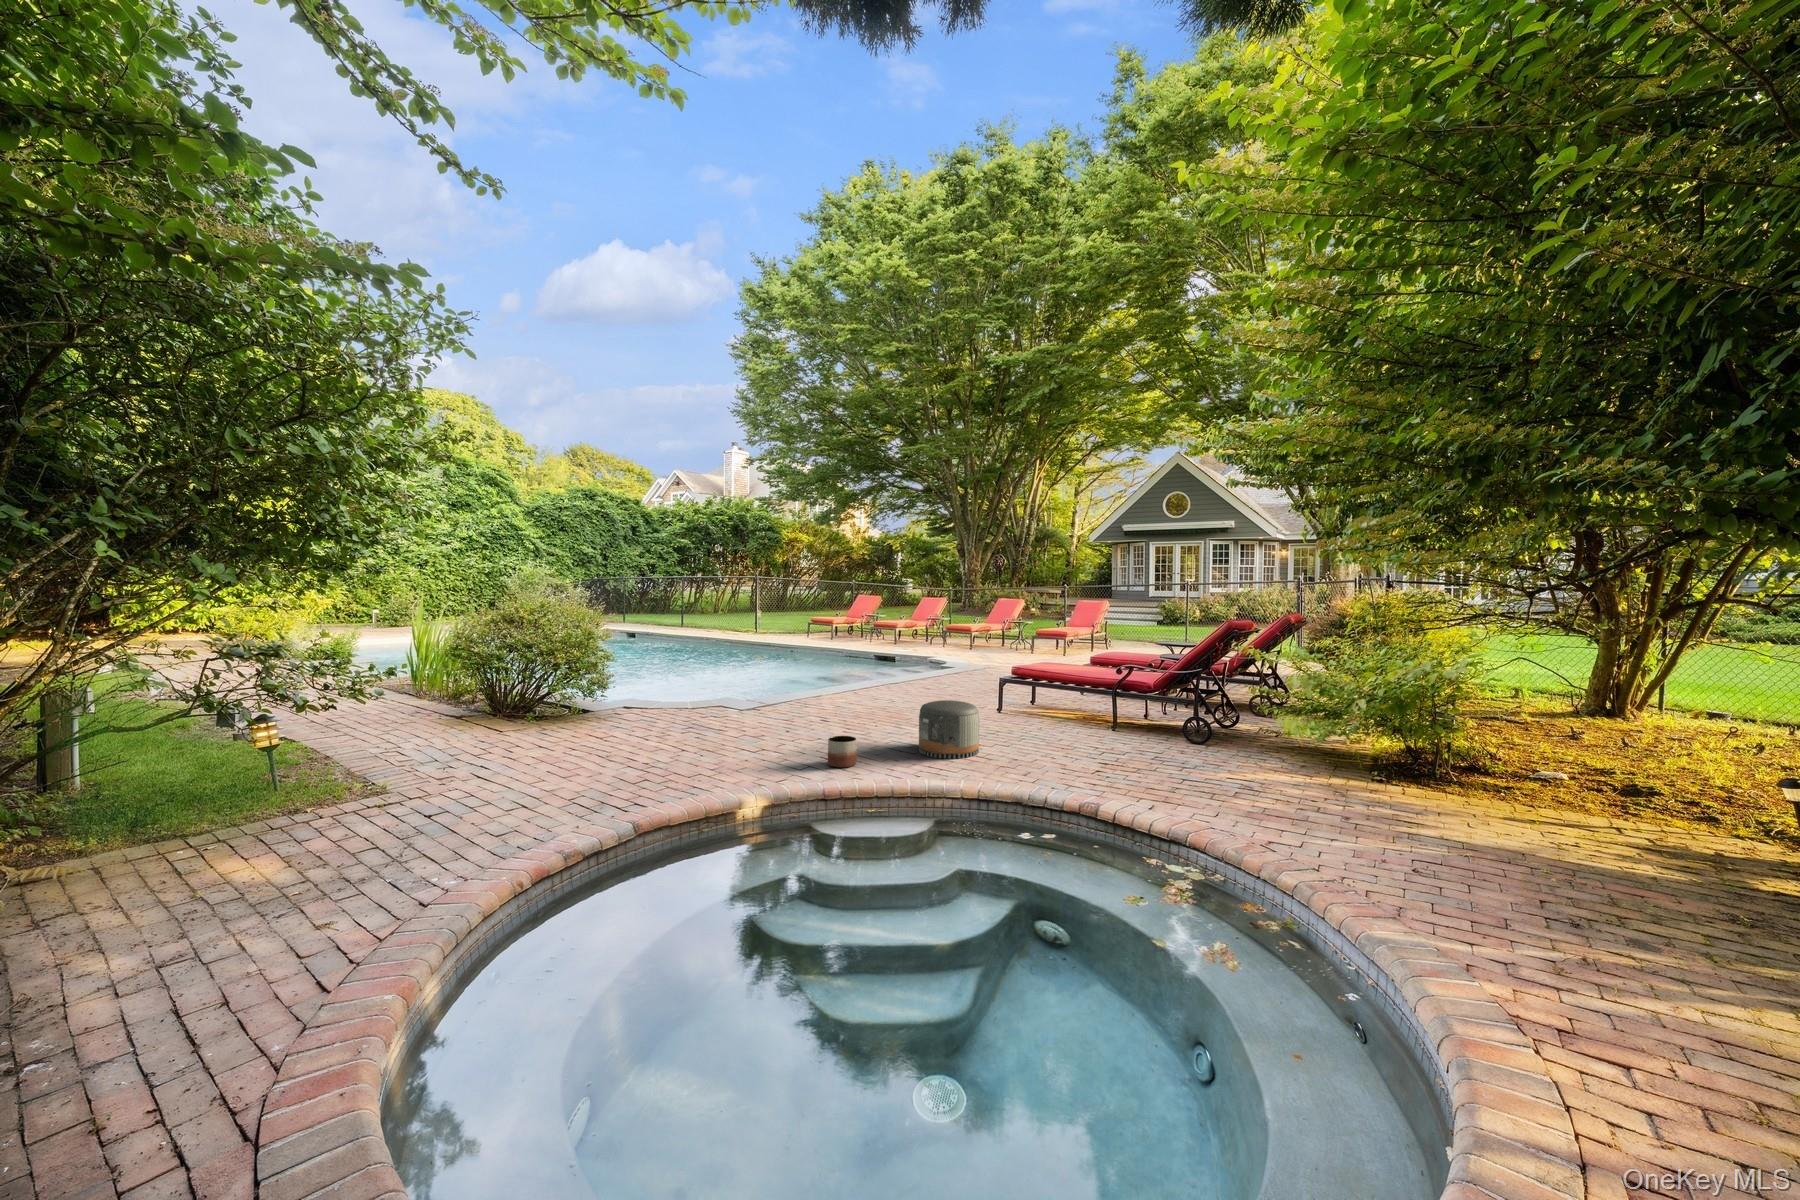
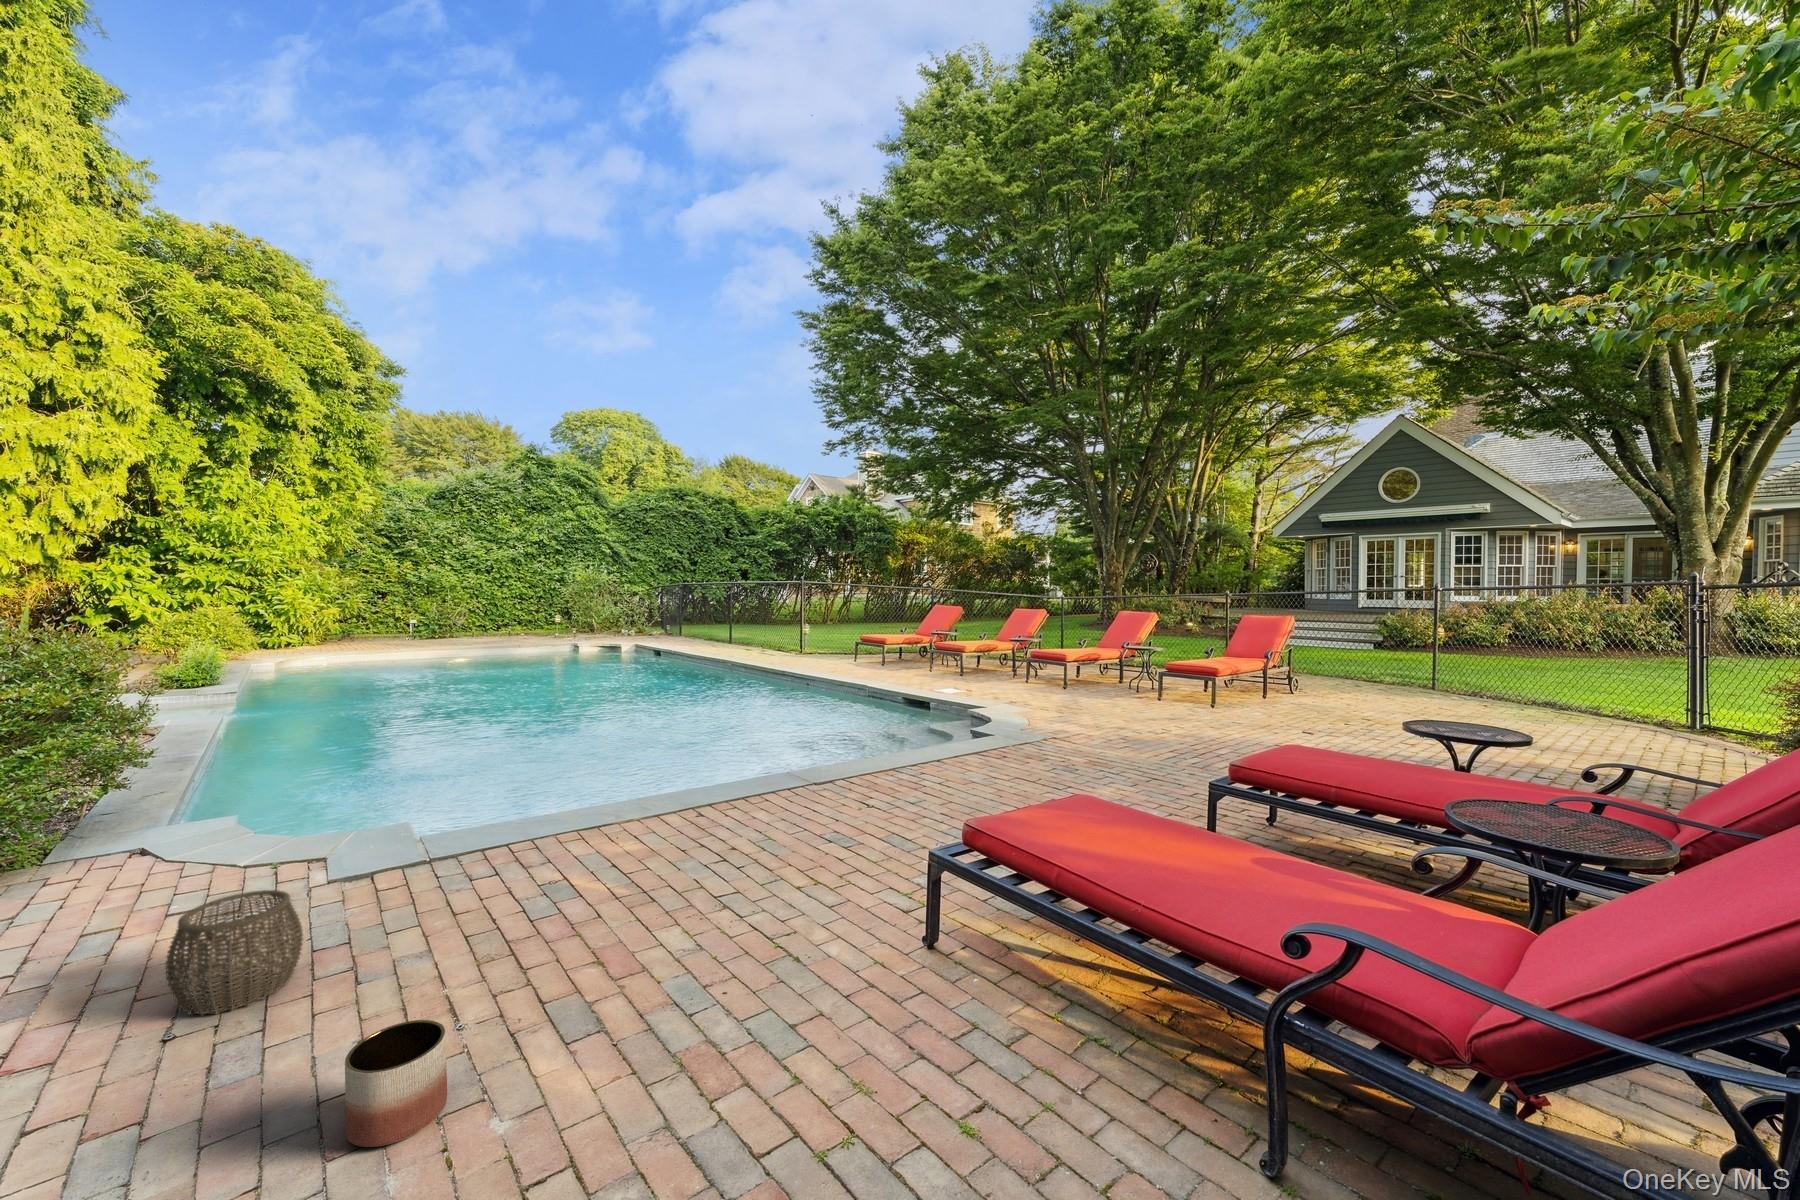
pouf: present [919,700,979,759] -> none [678,901,852,1123]
woven basket: none [694,713,739,756] -> present [165,890,303,1015]

